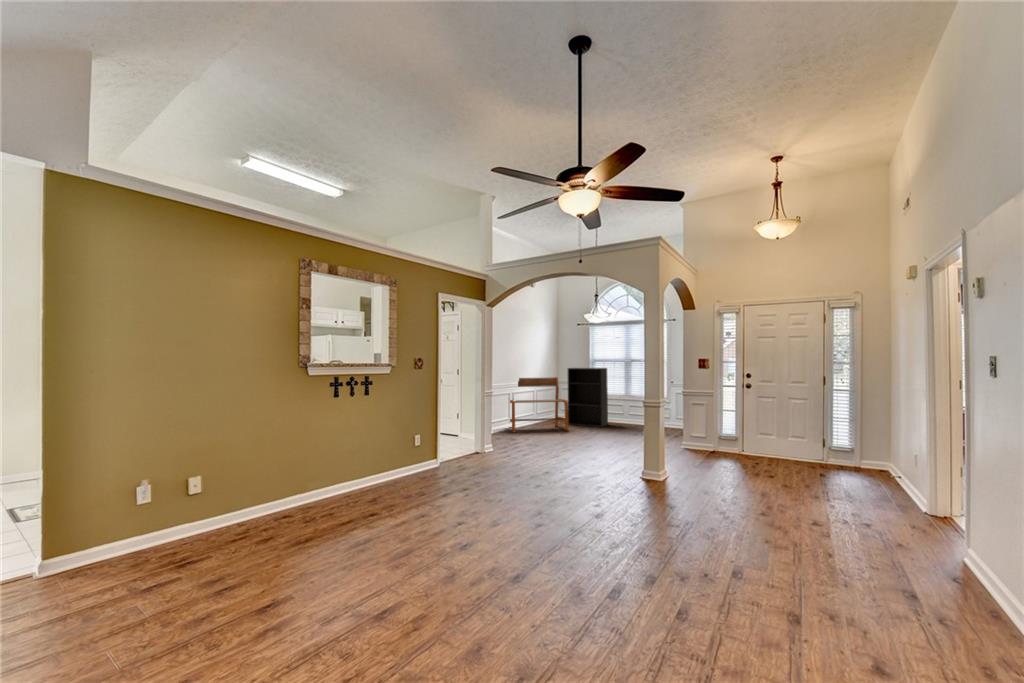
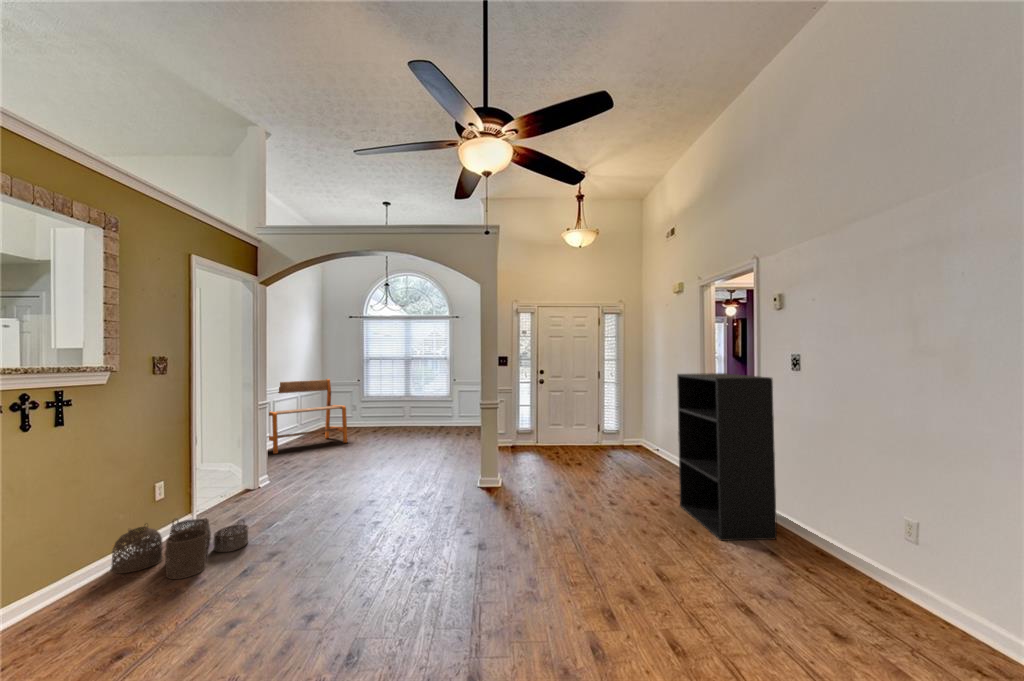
bookshelf: present [568,368,608,427] -> present [677,373,777,541]
woven basket: none [391,458,459,492] -> present [111,518,249,579]

